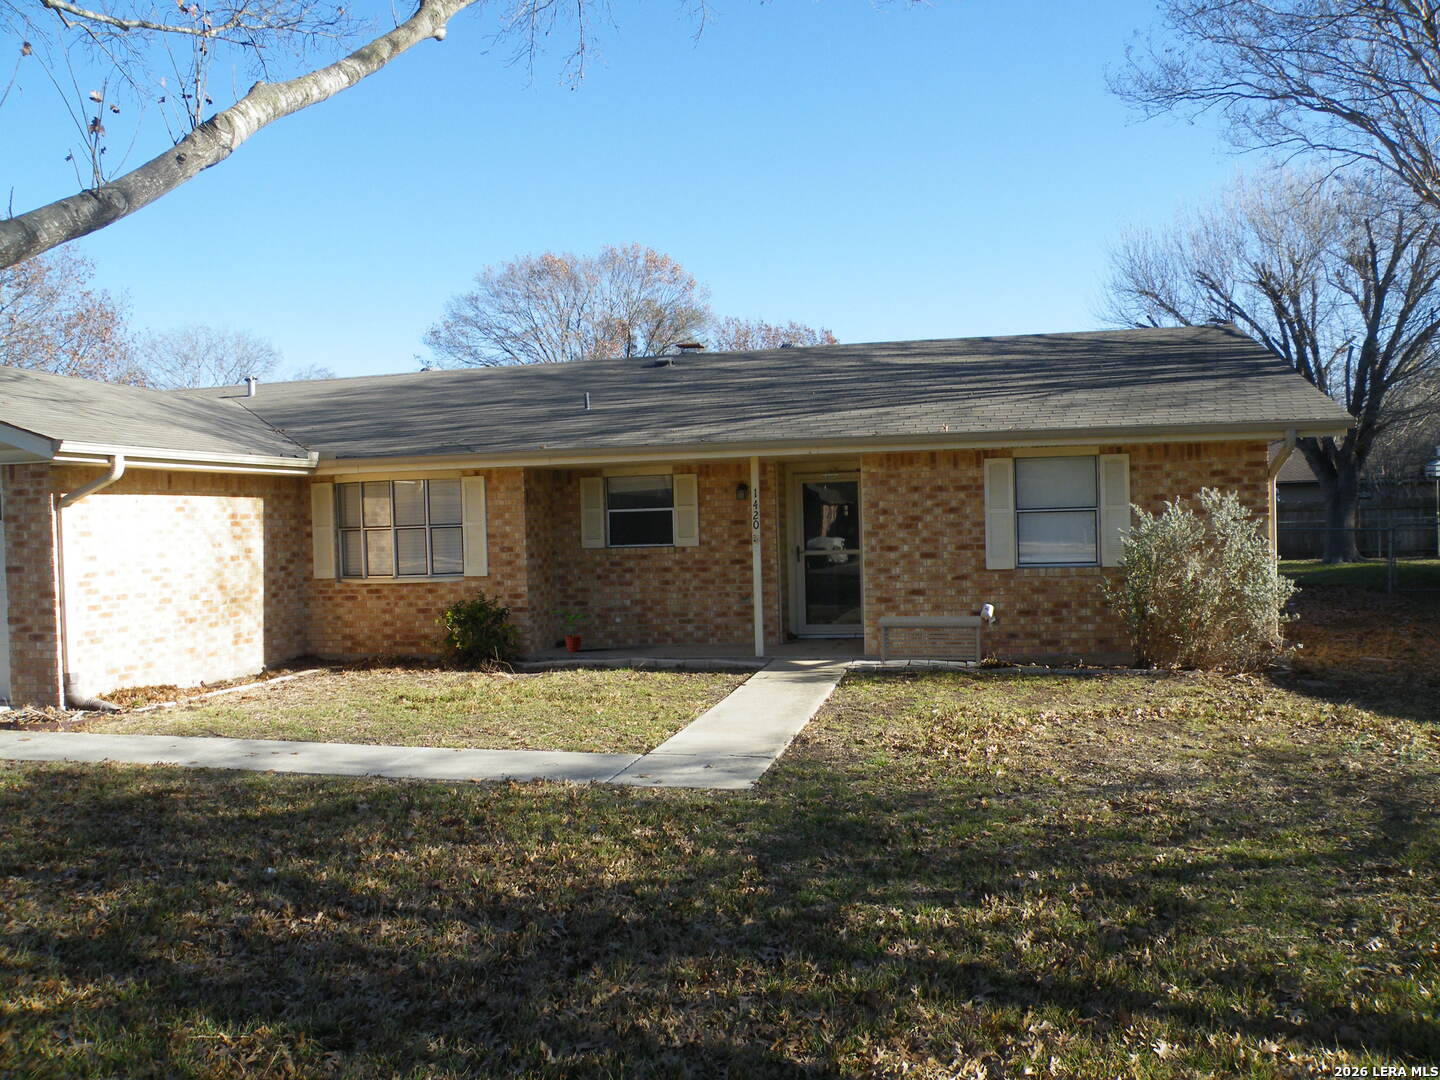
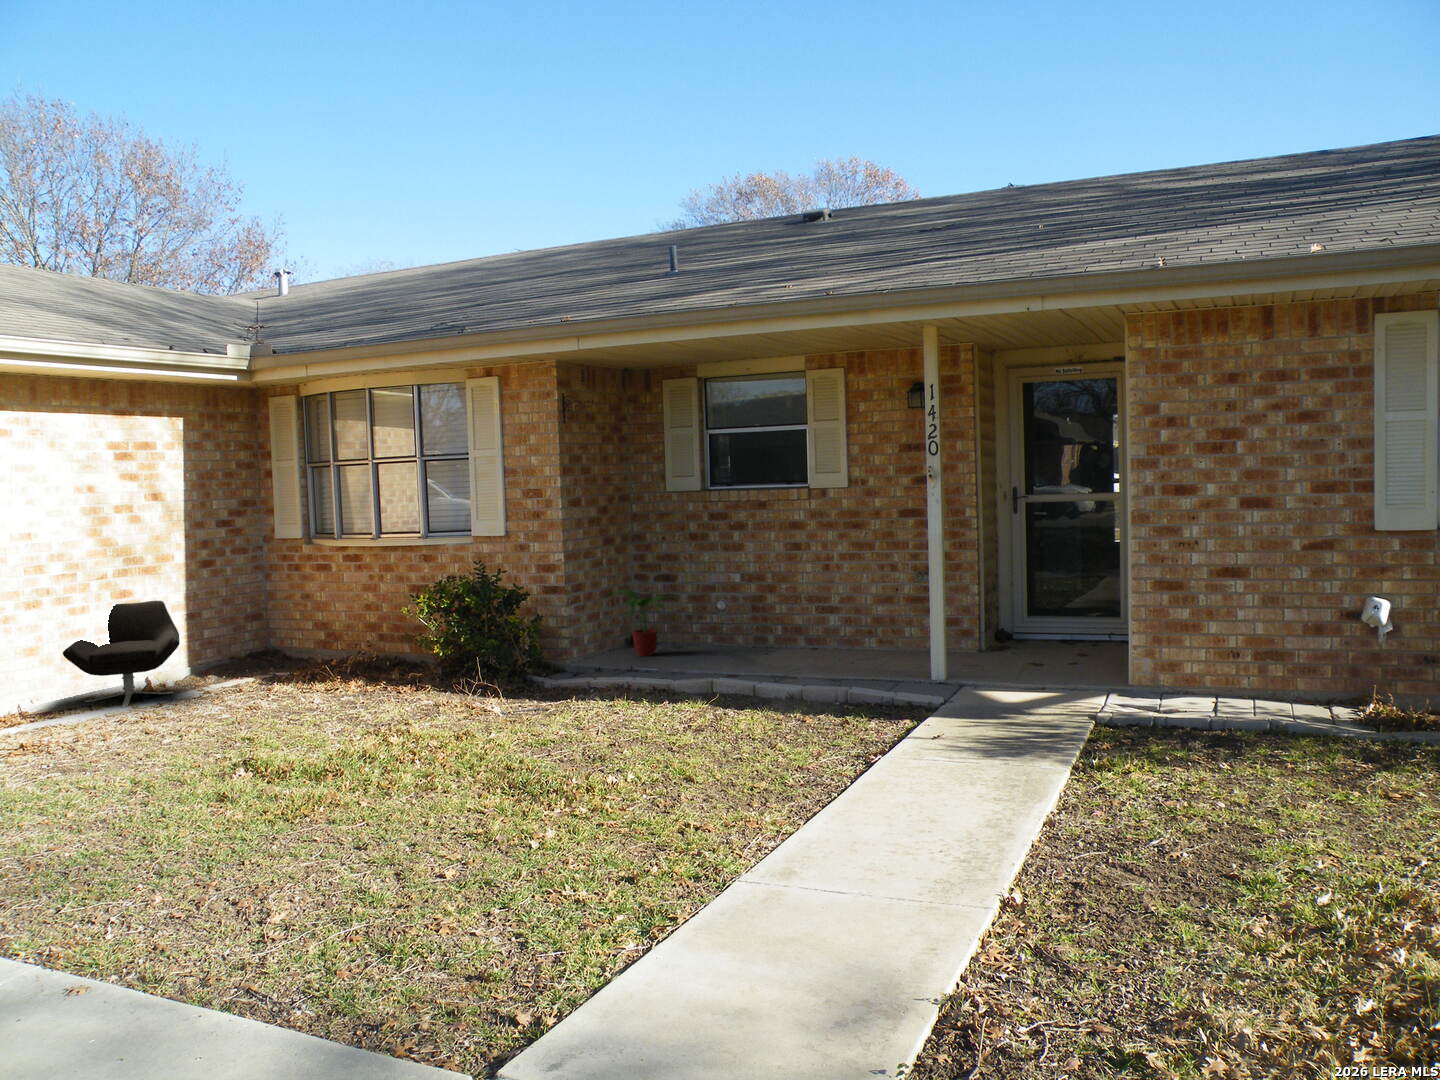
storage bench: present [877,616,981,667] -> none [1155,614,1372,722]
lounge chair: none [216,618,290,682] -> present [63,601,180,706]

